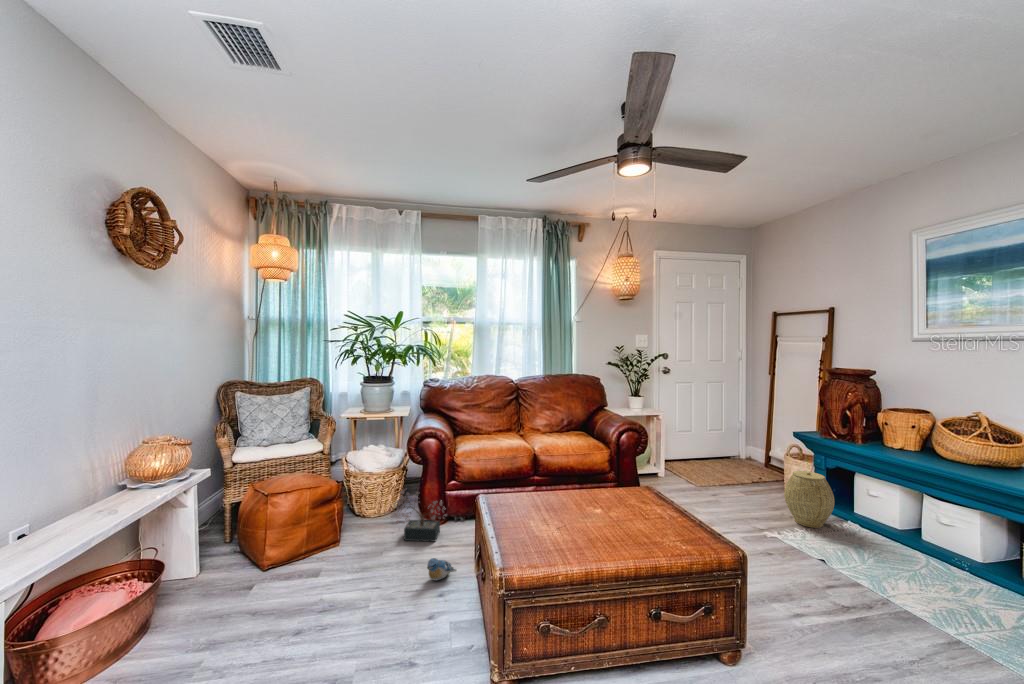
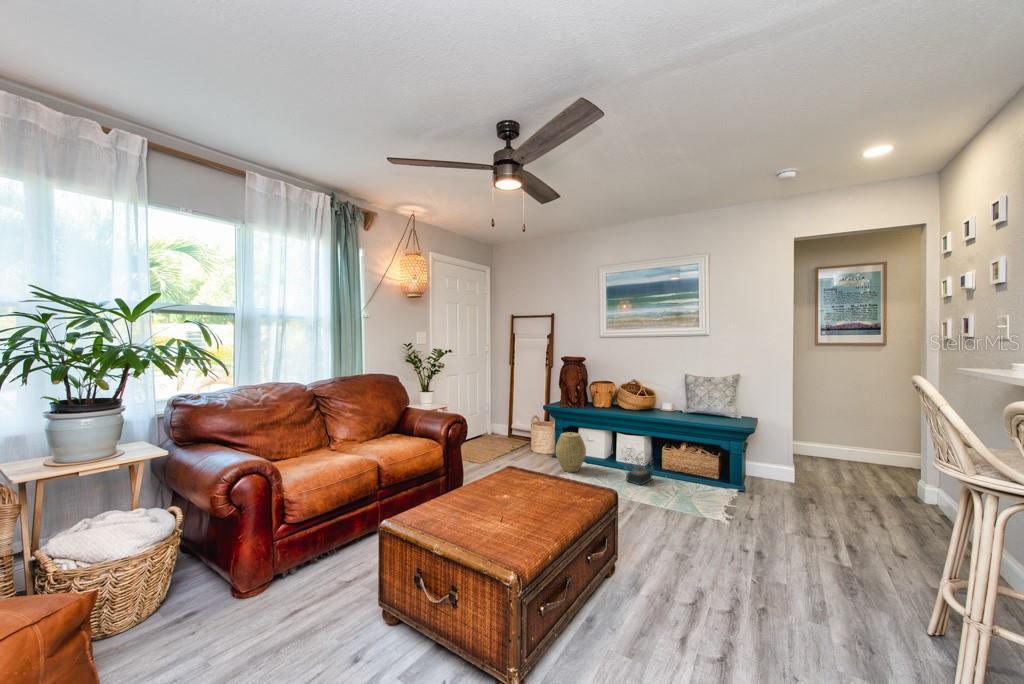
decorative plant: present [394,491,446,542] -> present [620,451,652,485]
plush toy: present [427,558,456,580] -> none [335,623,368,655]

